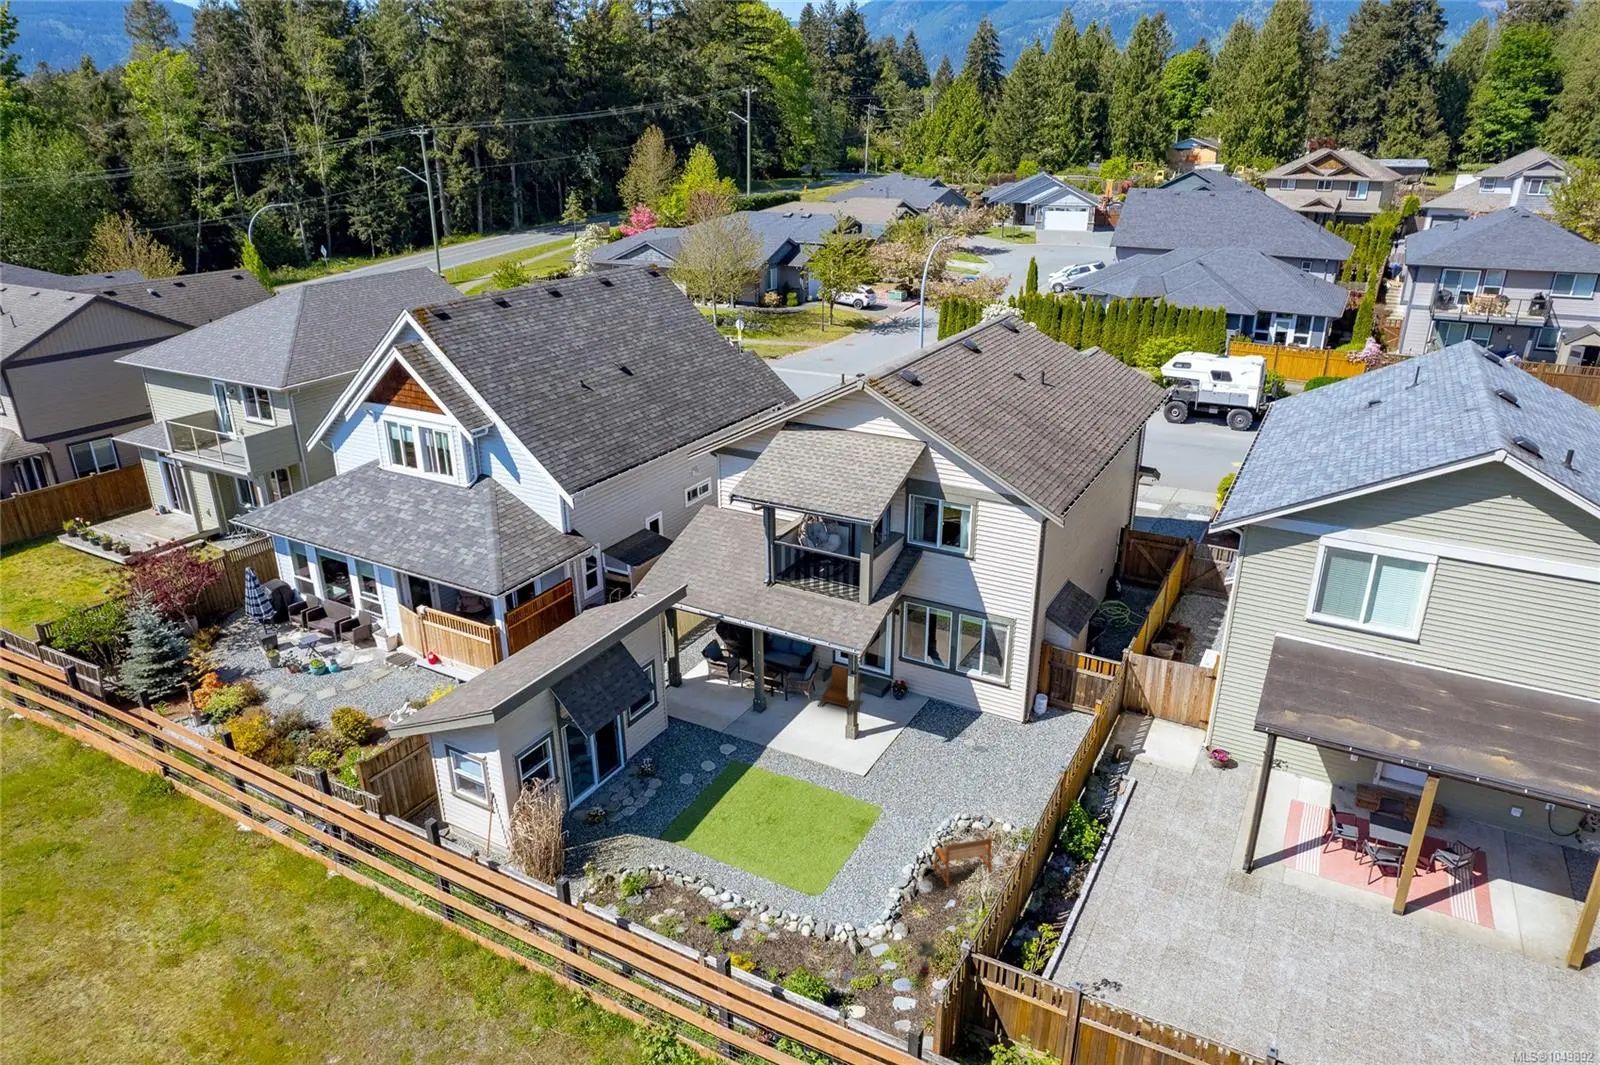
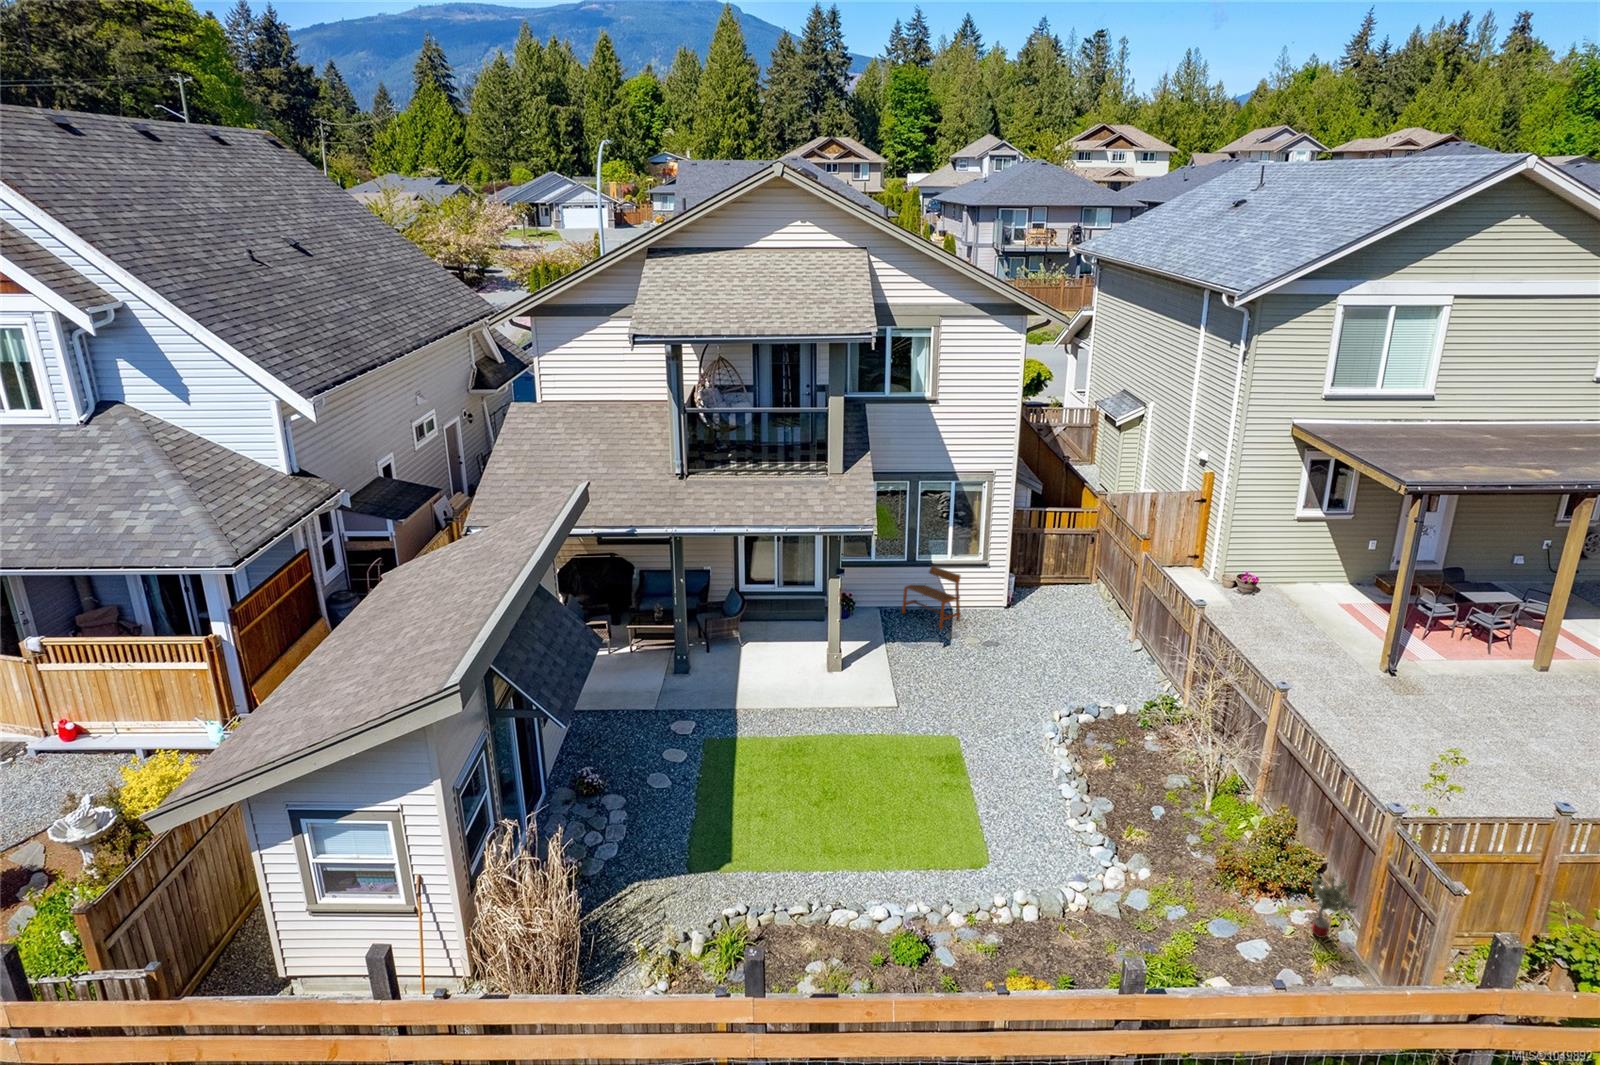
lounge chair: present [818,665,865,715] -> none [756,588,810,648]
bench: present [934,838,993,887] -> present [902,566,961,629]

